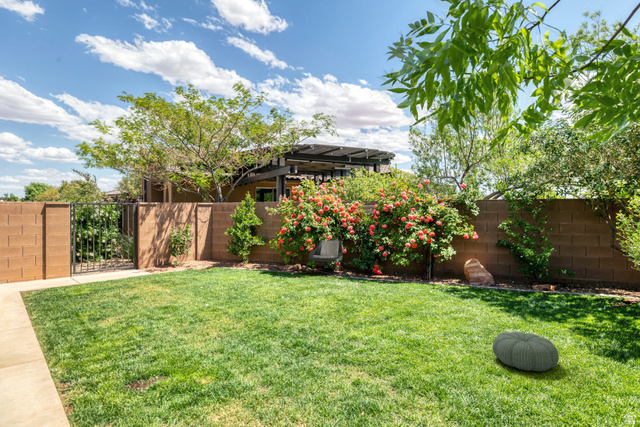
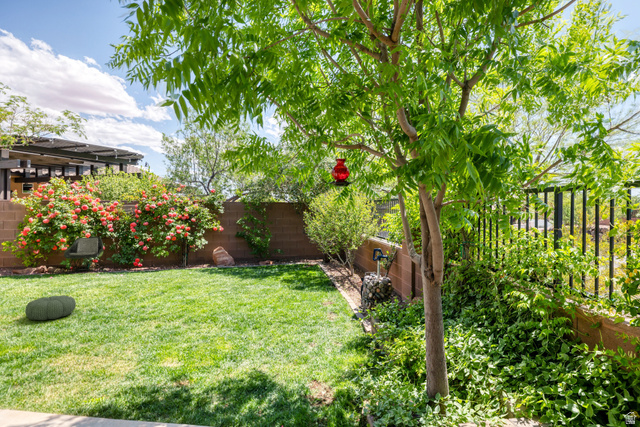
pouf: present [493,331,559,371] -> present [25,295,76,320]

